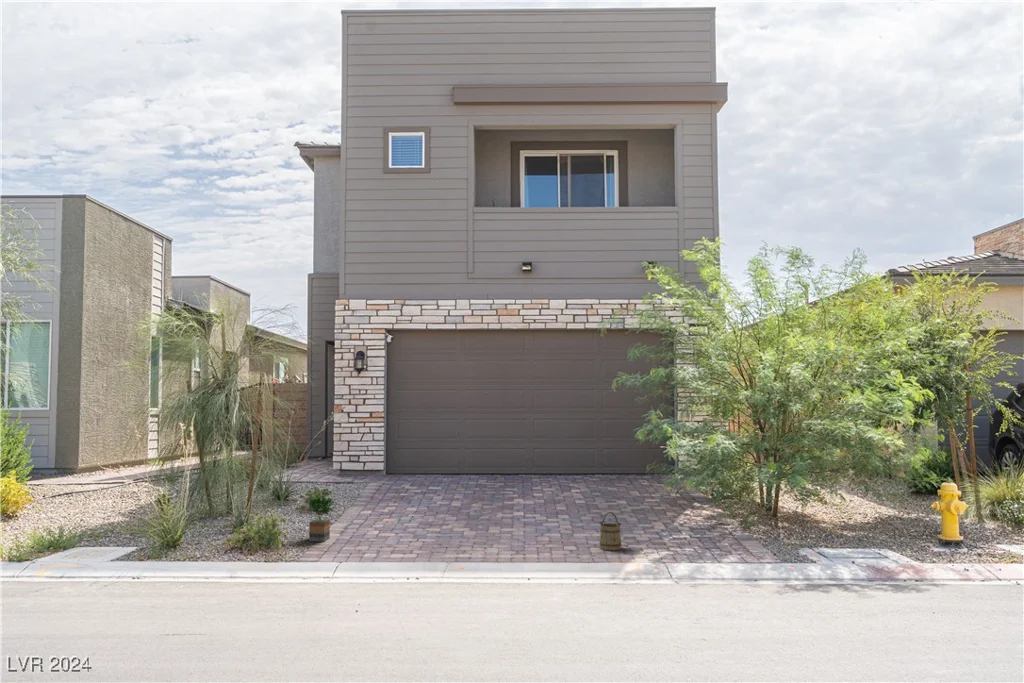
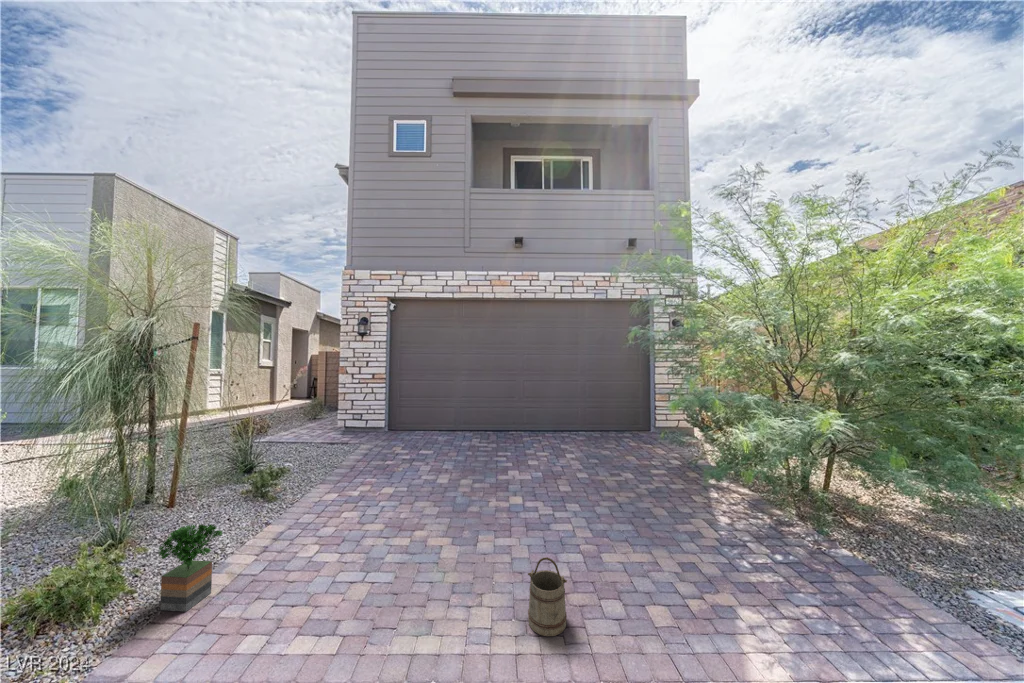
bucket: present [600,512,621,550] -> present [528,557,567,636]

